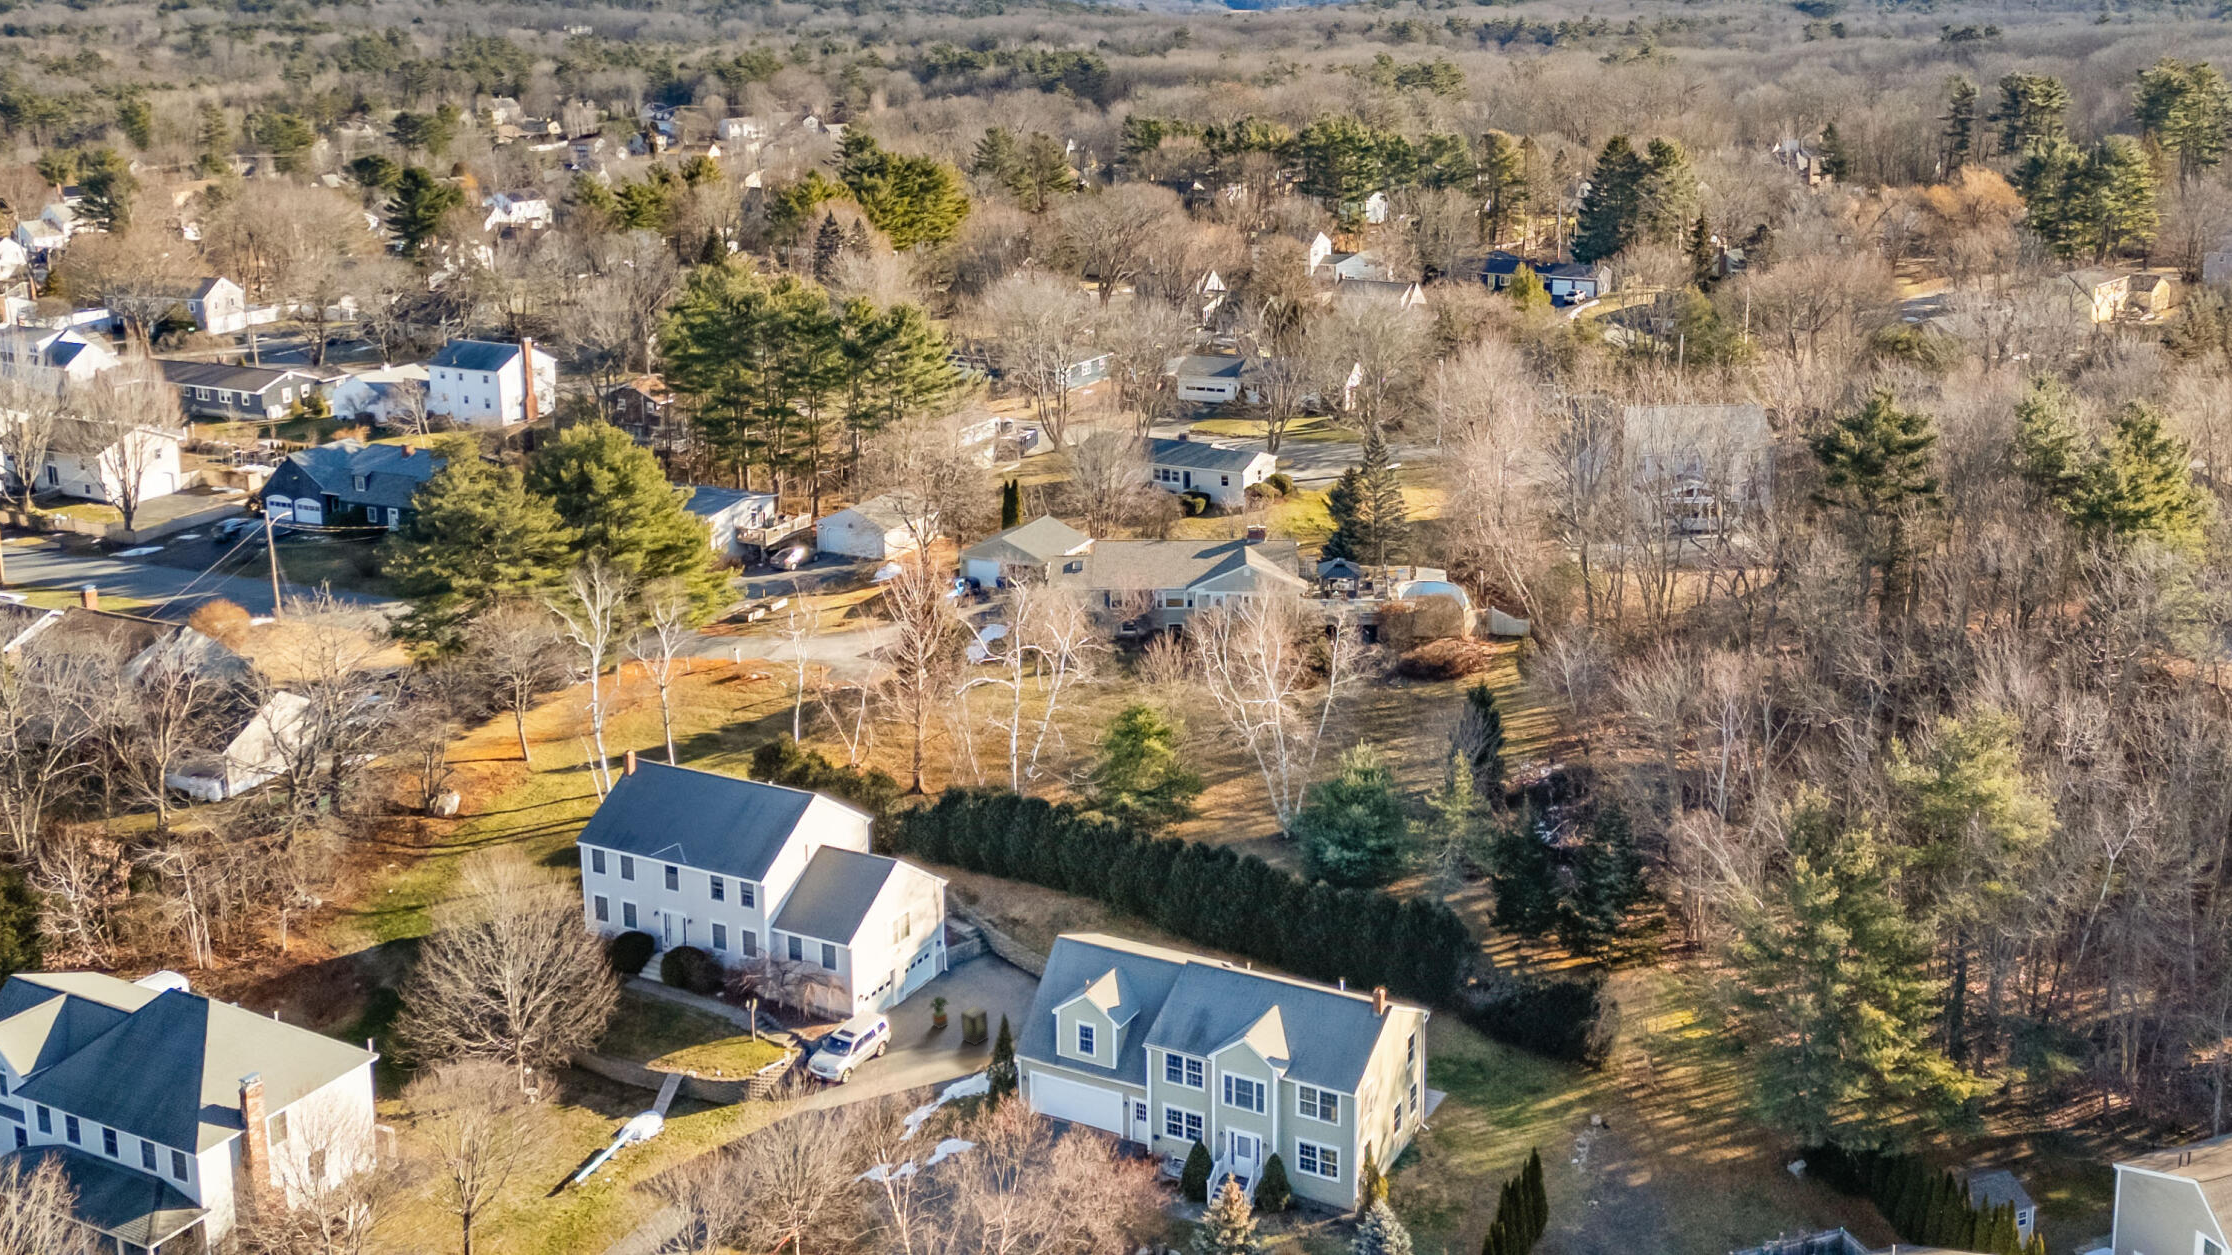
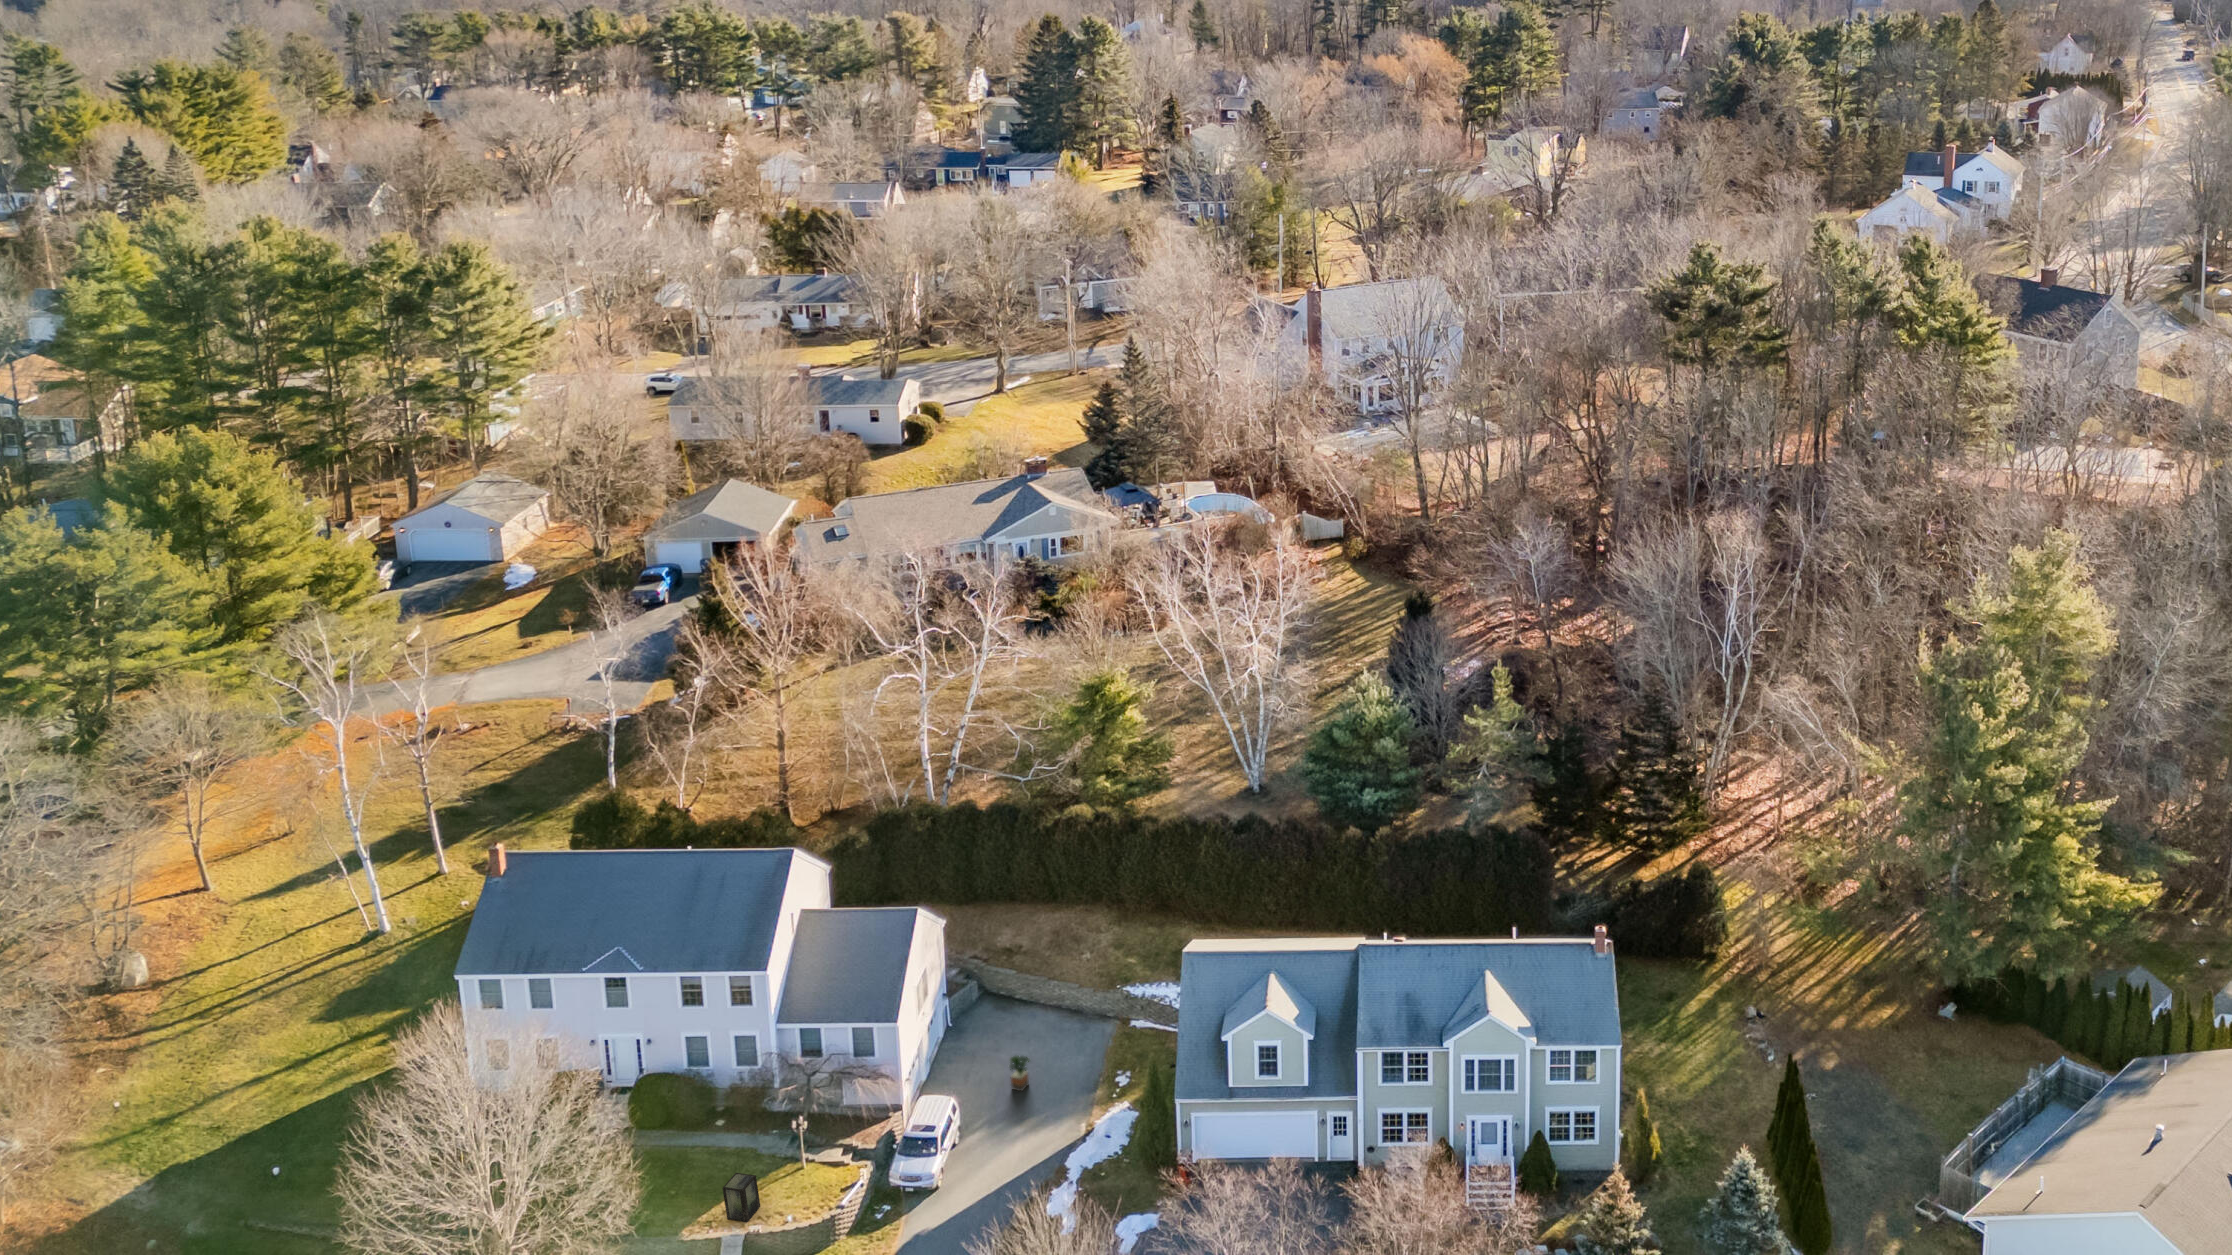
storage box: present [961,1006,988,1045] -> present [723,1173,760,1222]

